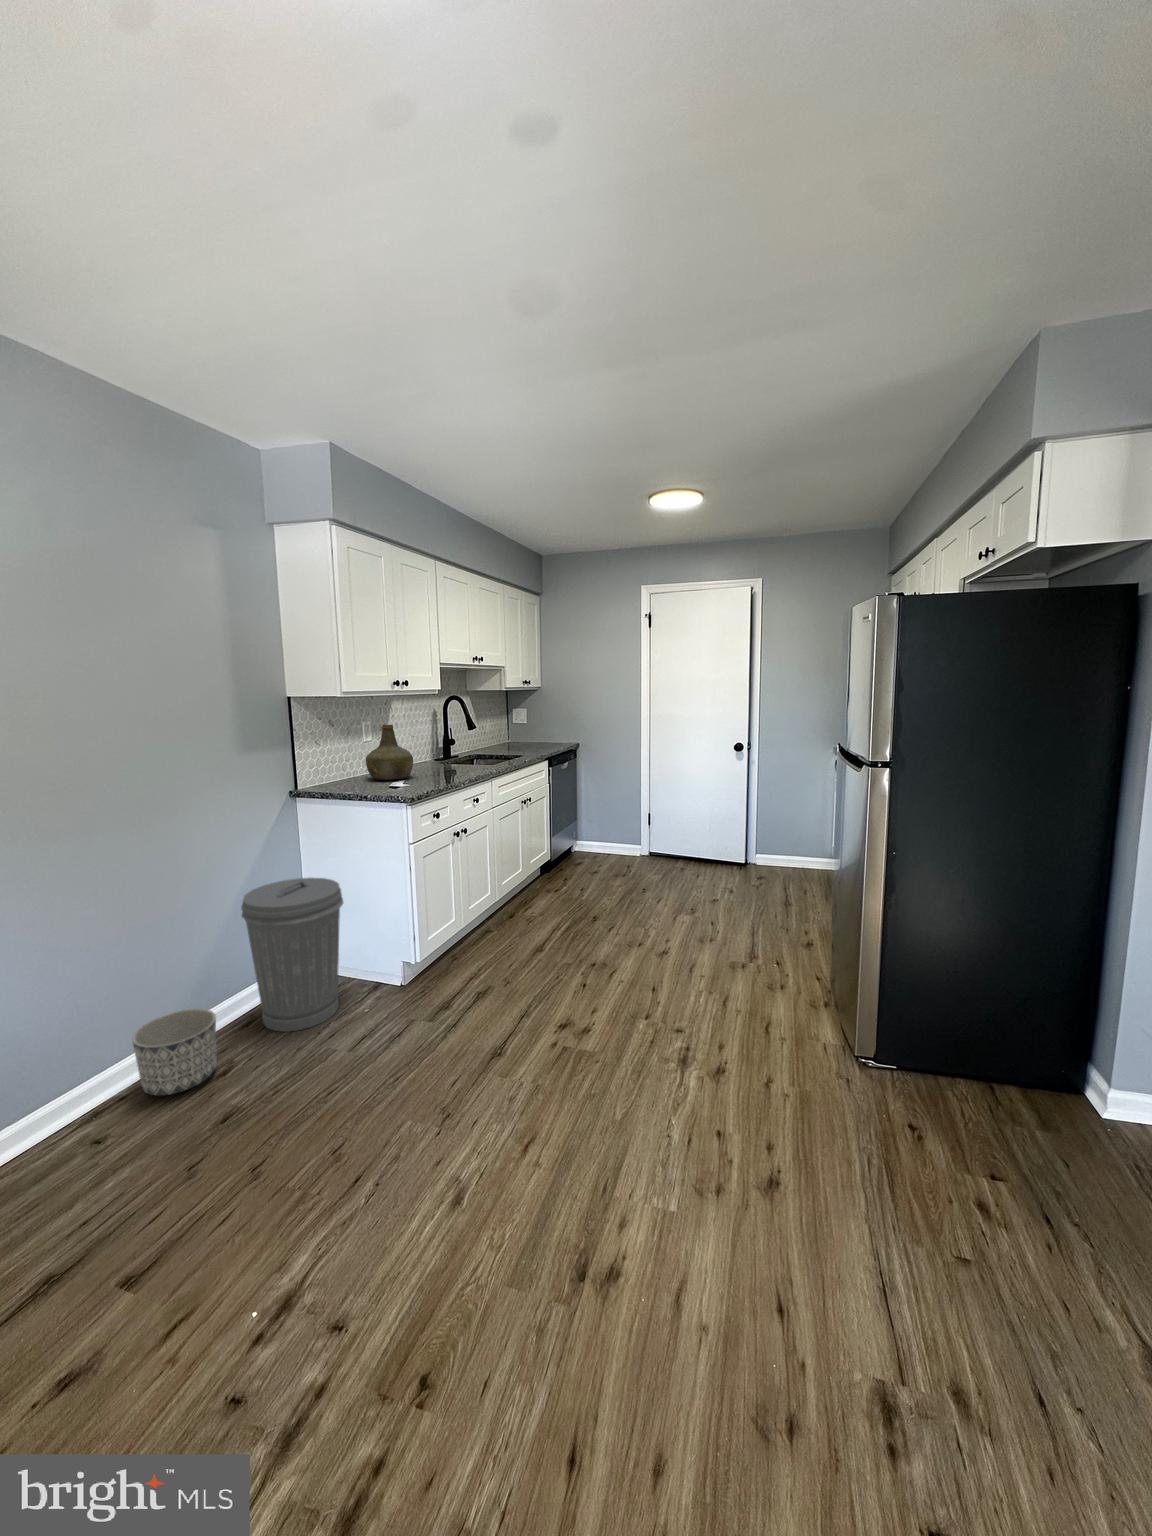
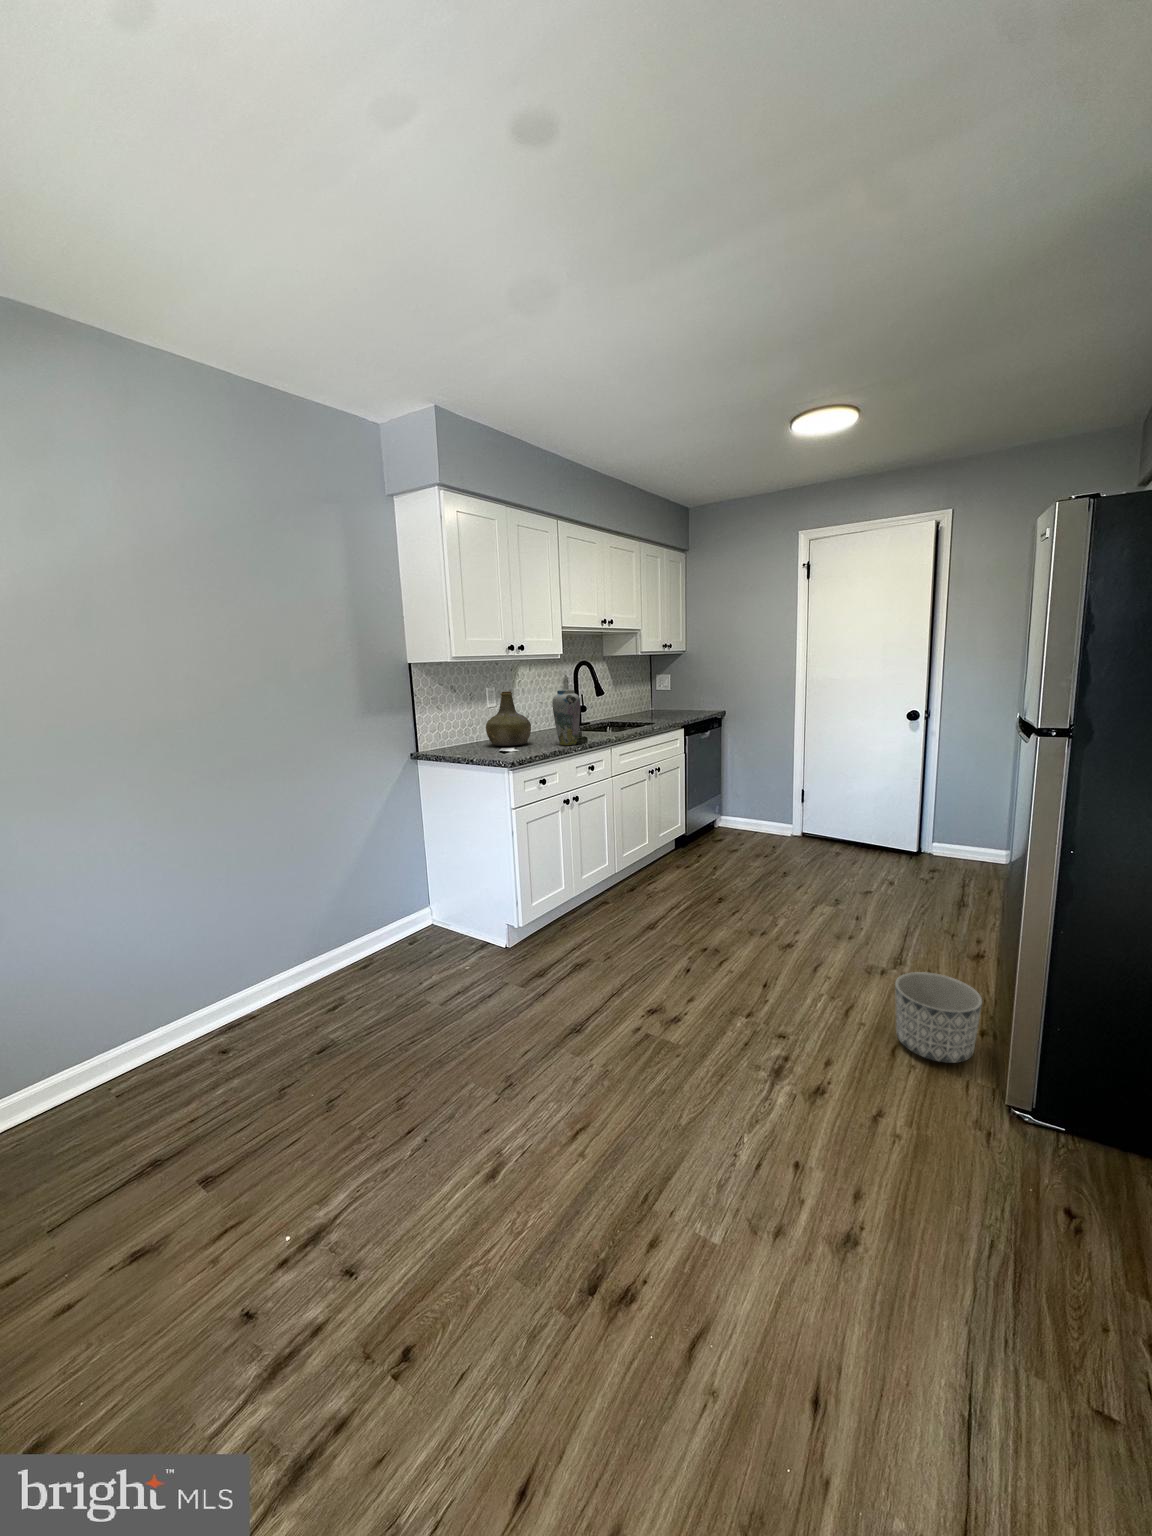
vase: none [437,723,465,778] -> present [552,689,580,745]
trash can: present [241,878,344,1032] -> none [359,837,450,978]
planter: present [132,1008,217,1096] -> present [895,972,982,1063]

